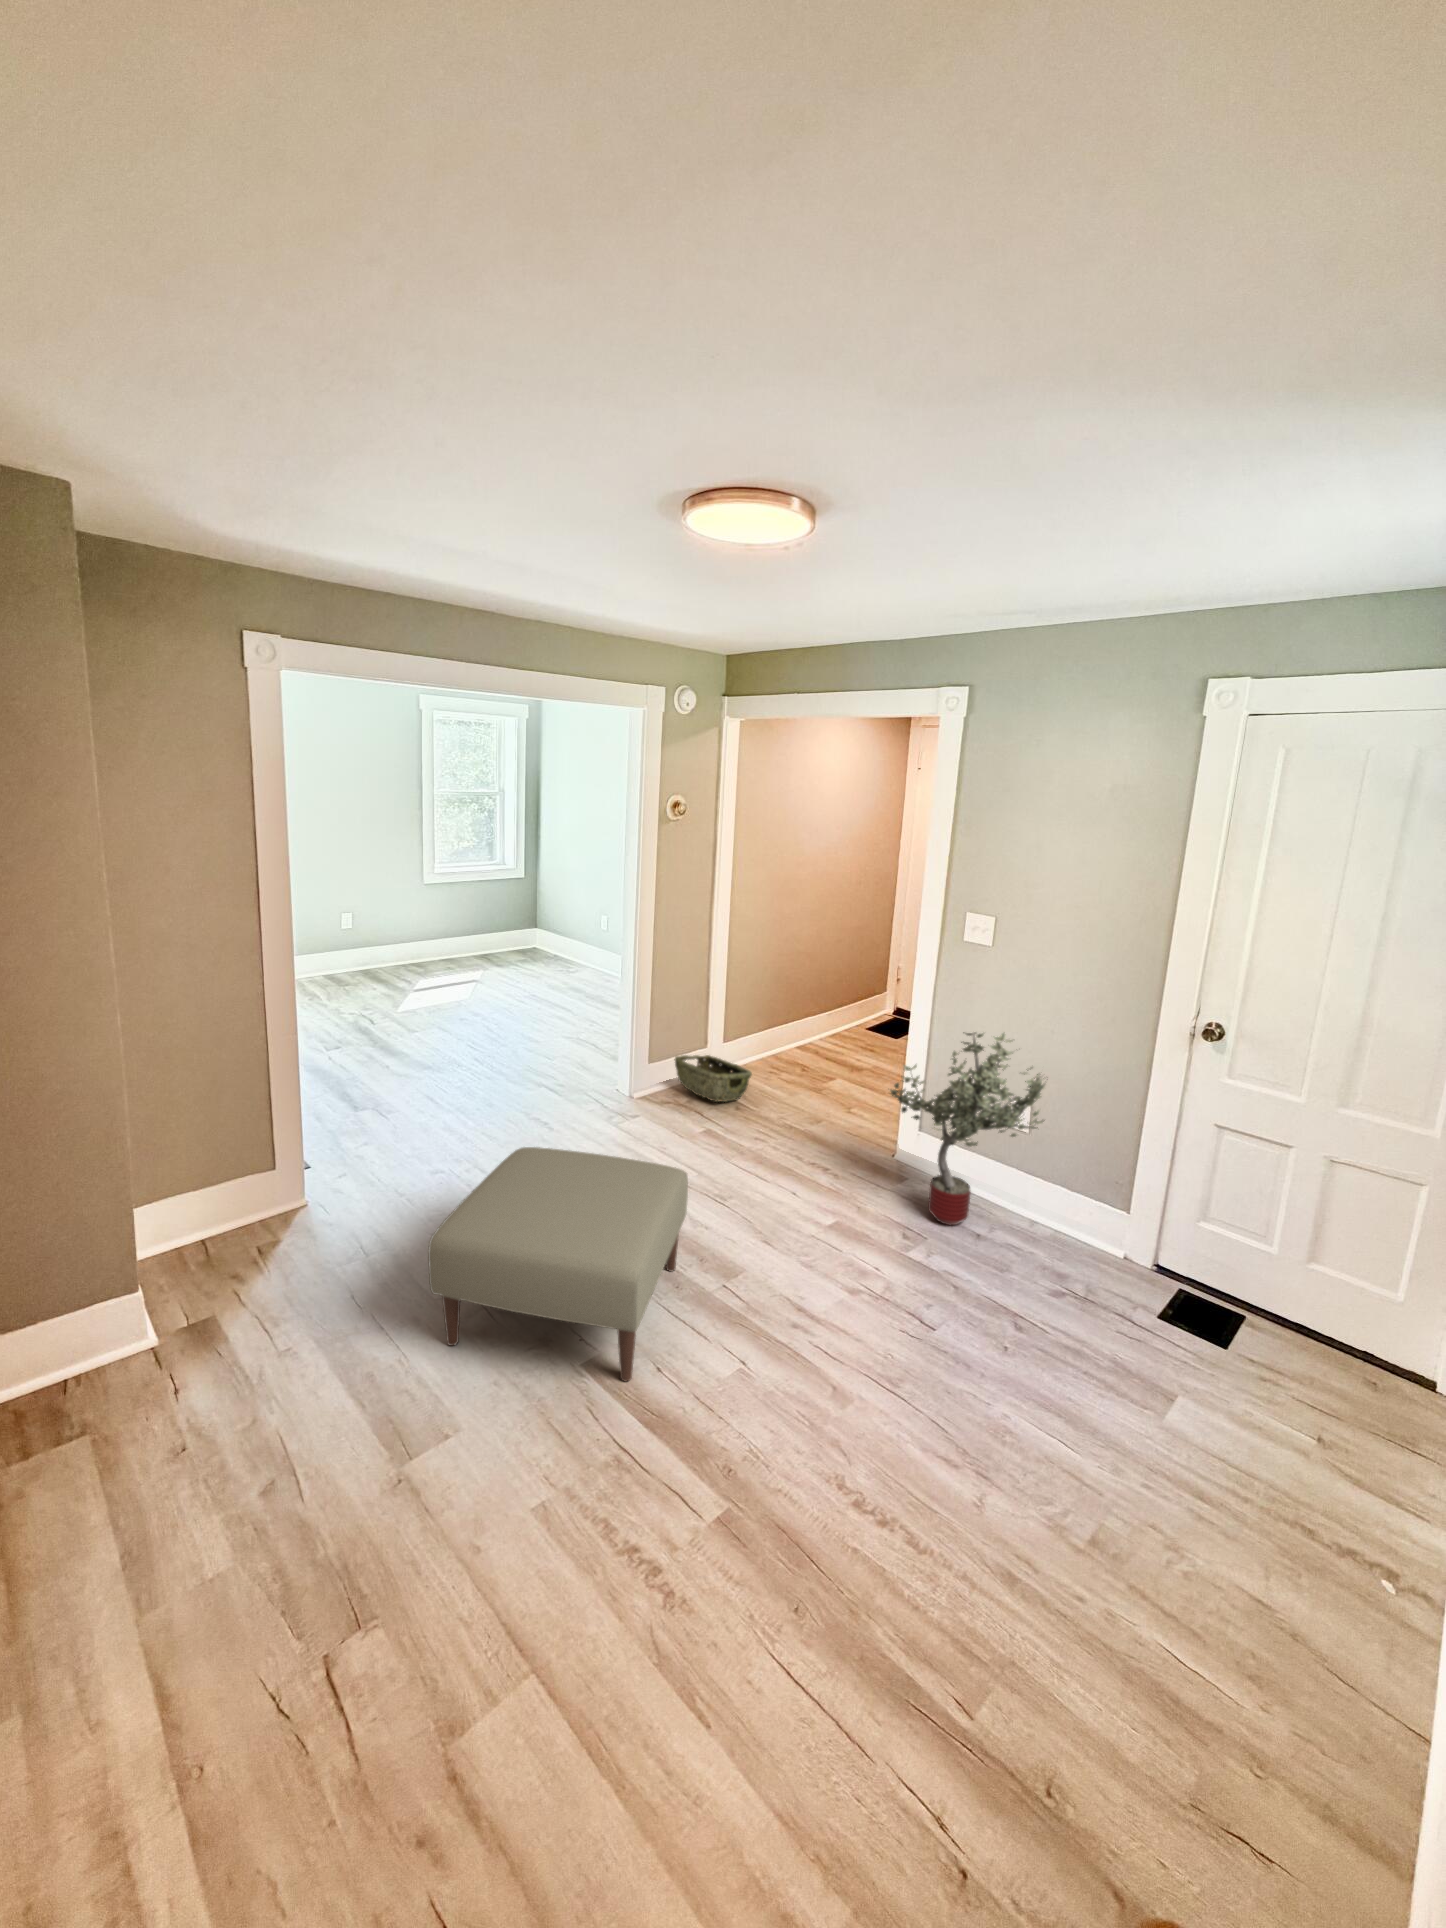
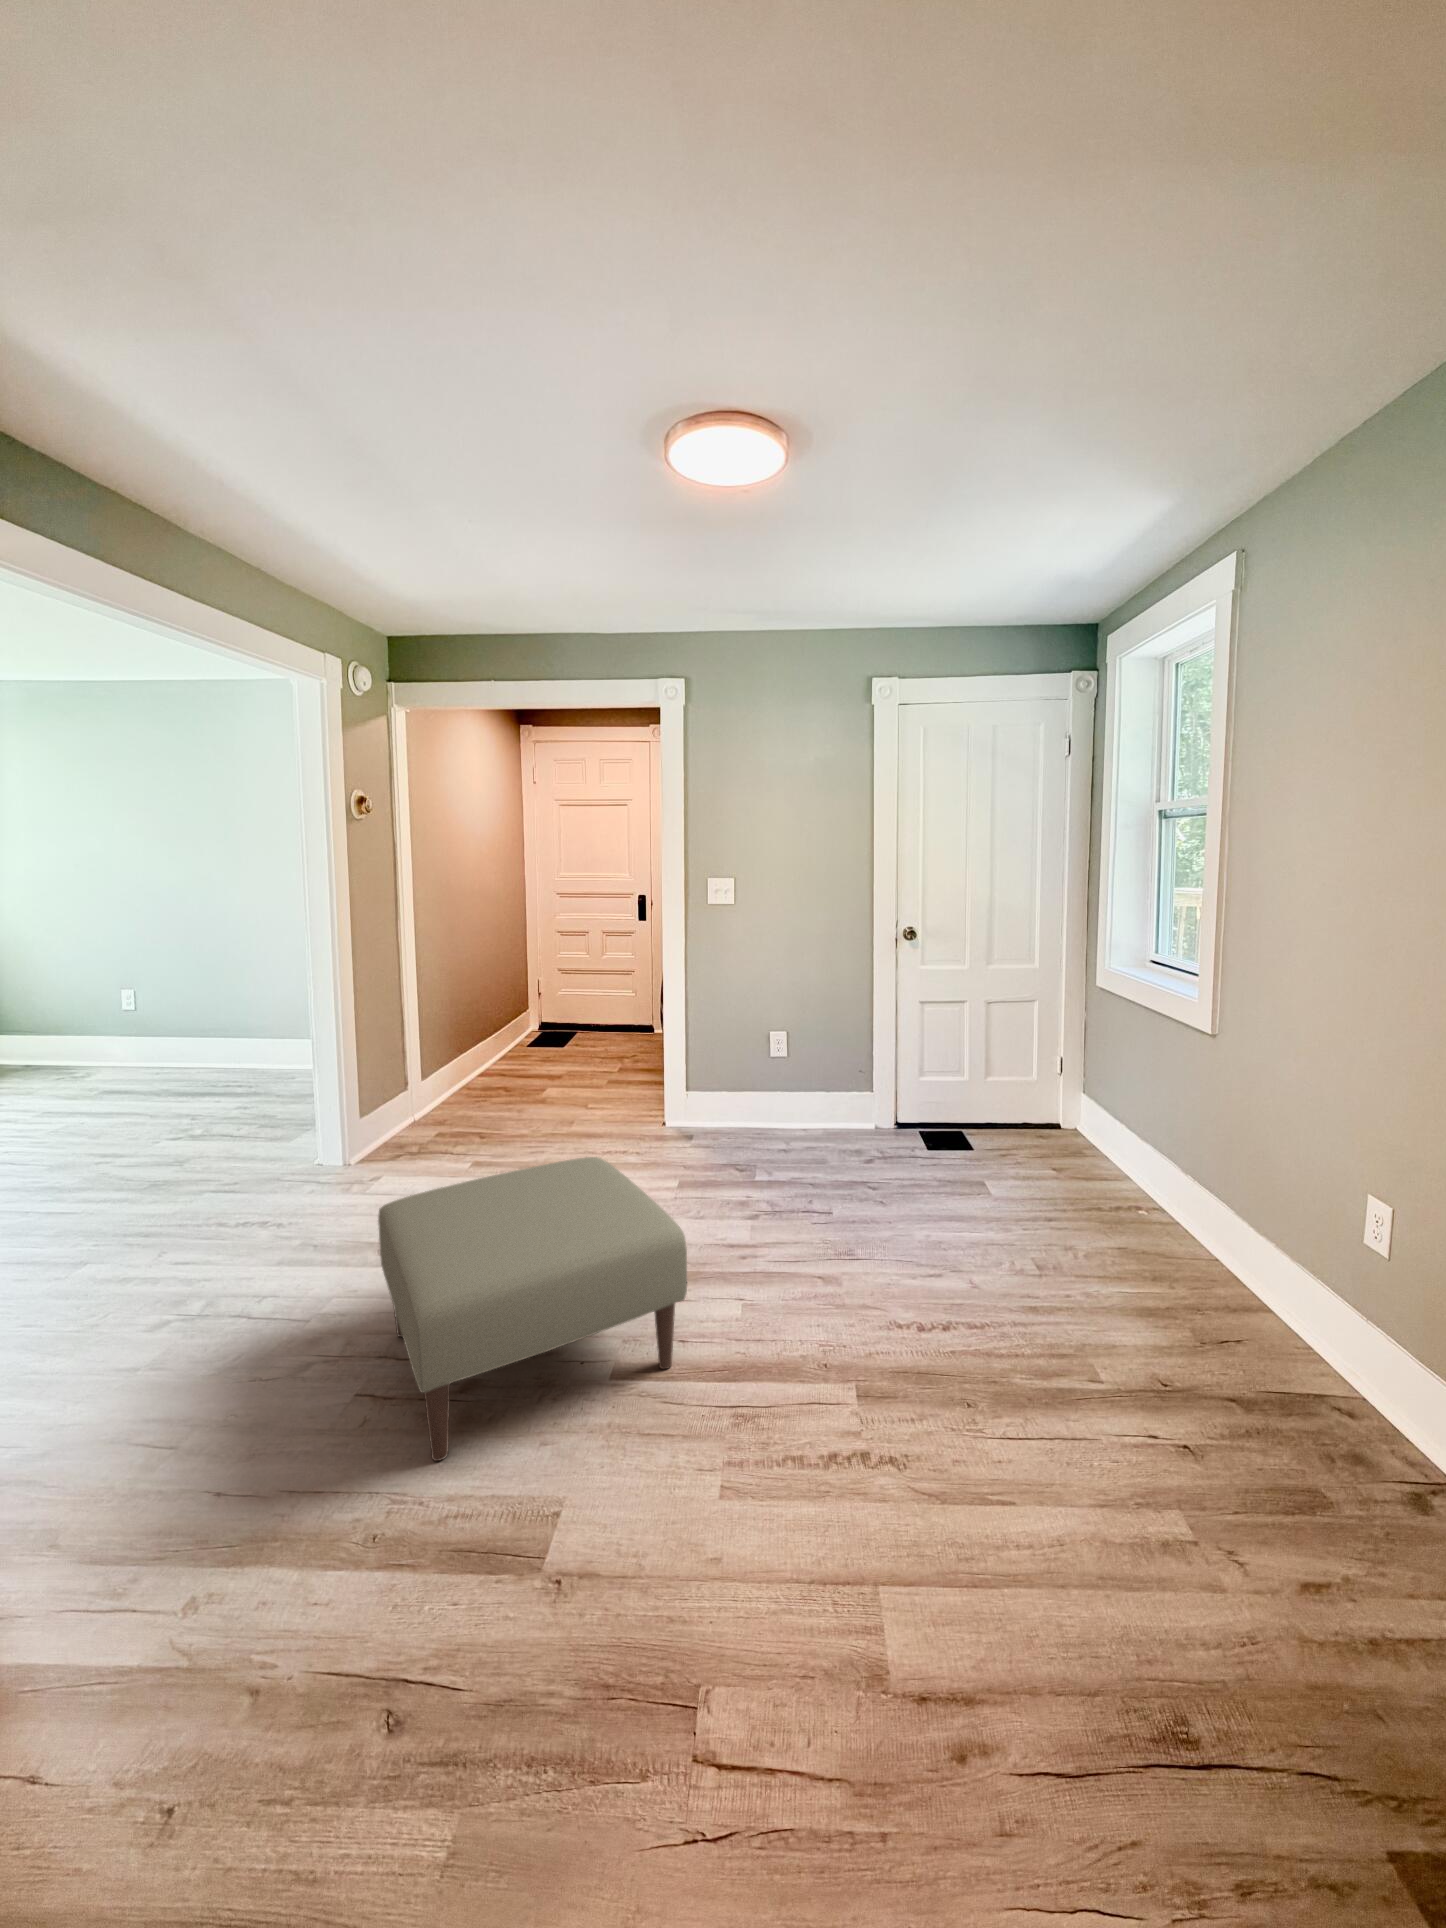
potted tree: present [890,1032,1045,1225] -> none [682,970,829,1151]
woven basket: present [674,1055,752,1102] -> none [386,1093,491,1138]

